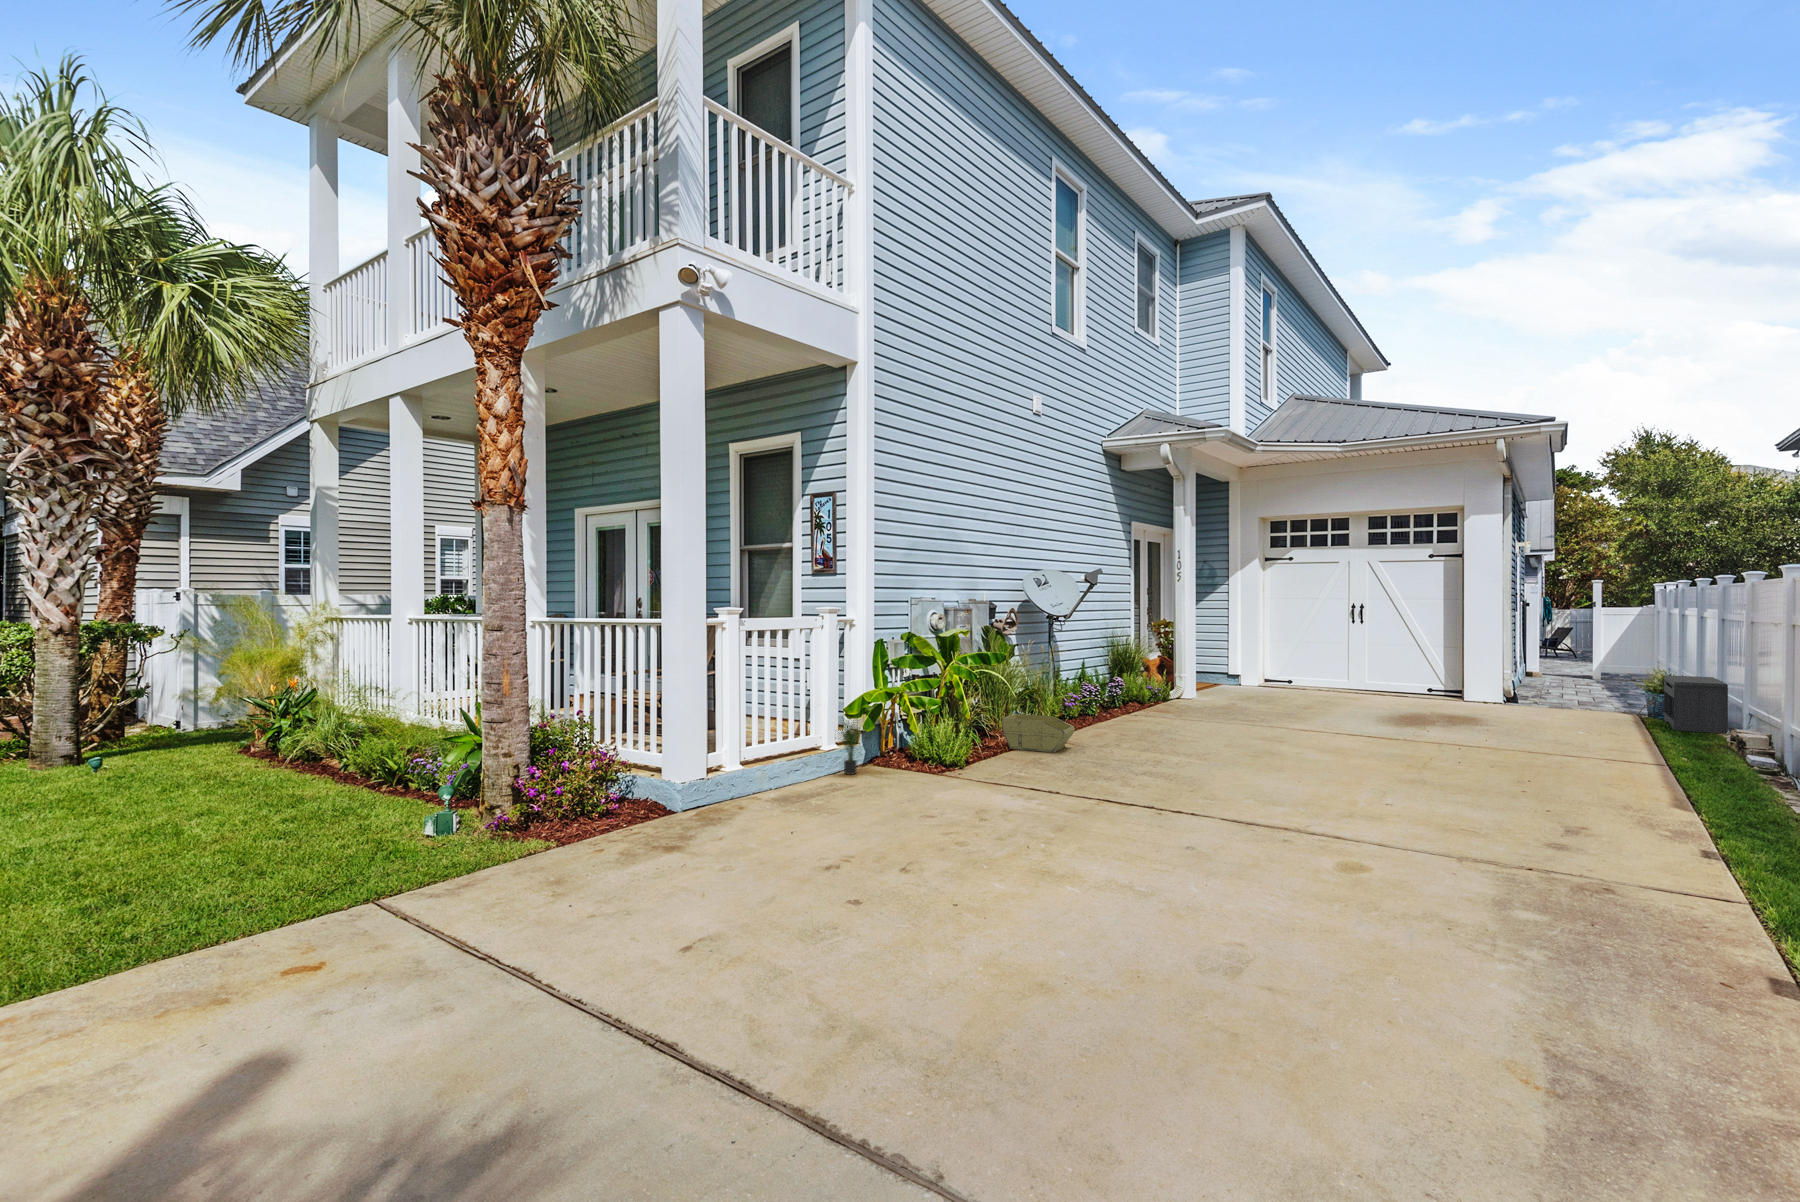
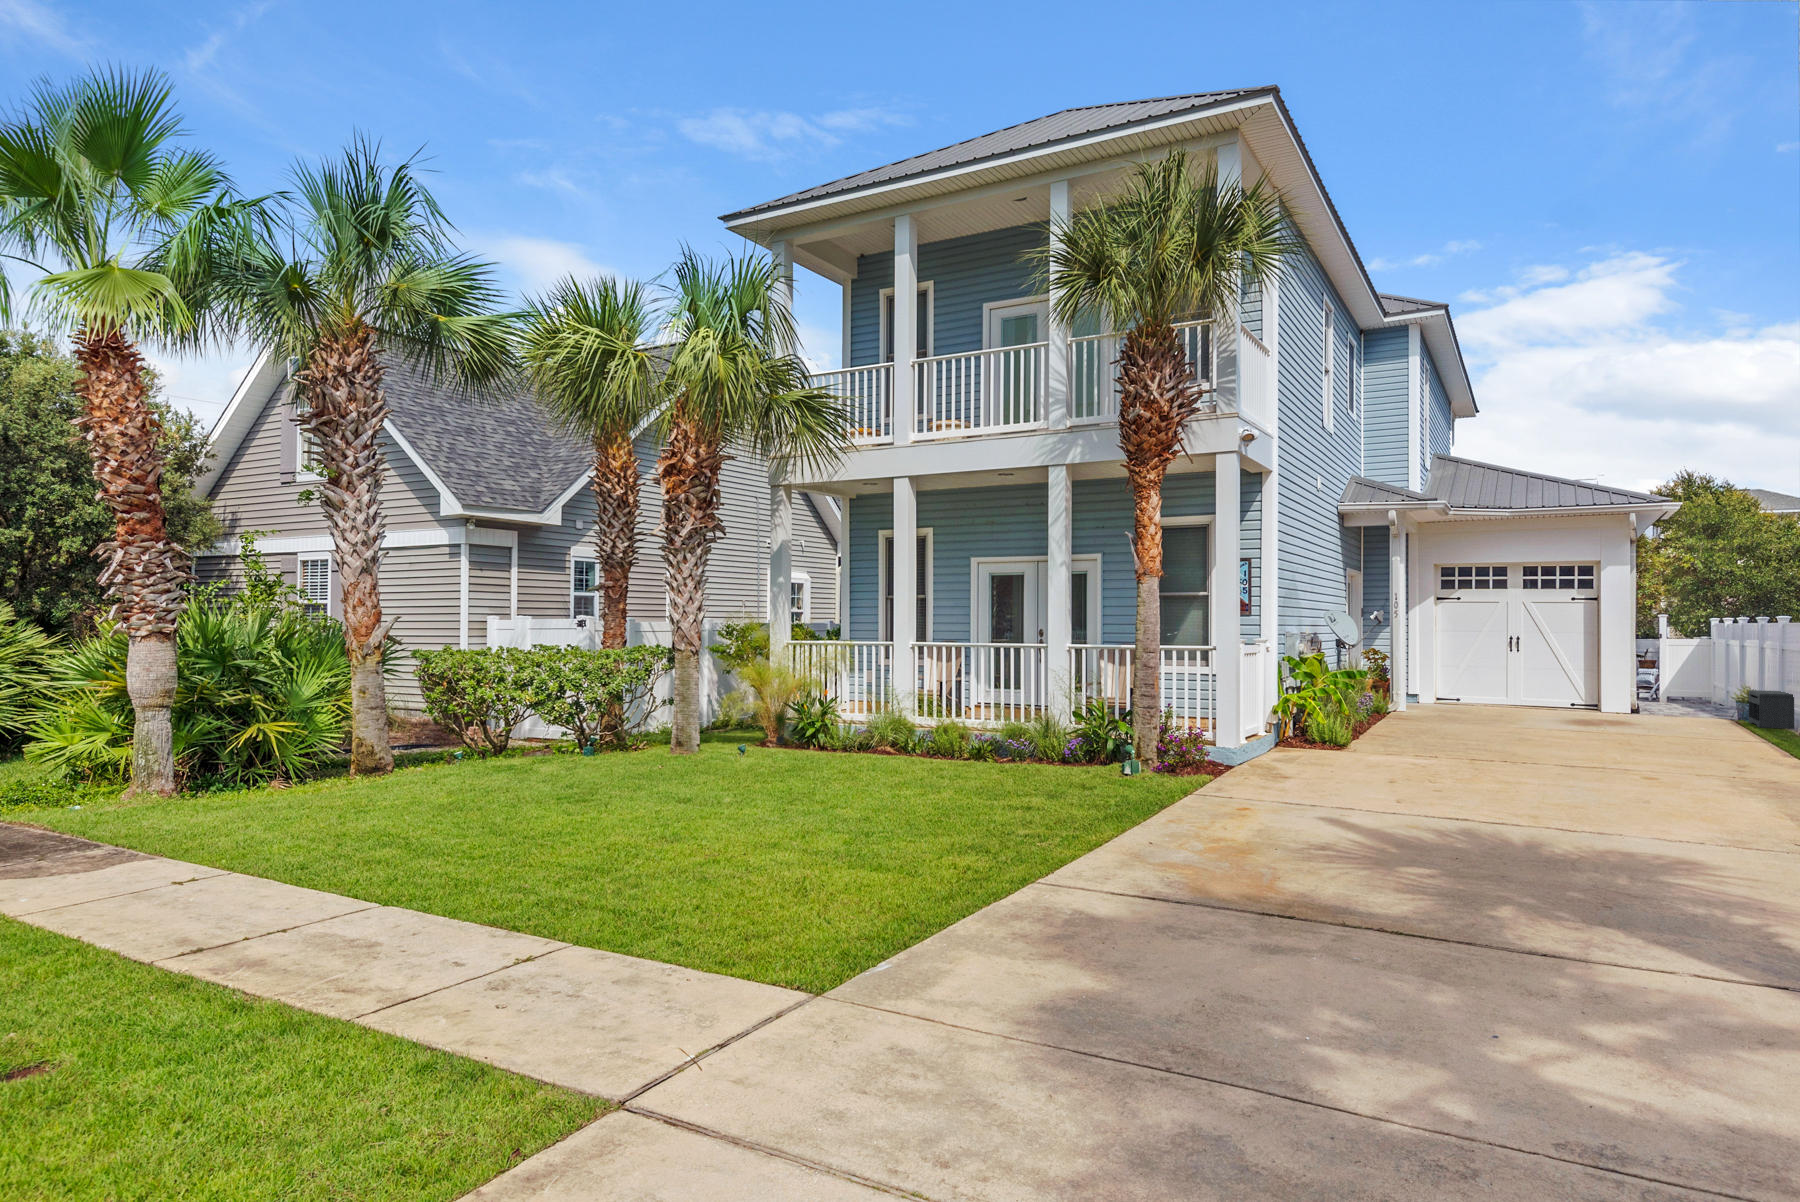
storage bin: present [1002,714,1075,752] -> none [1339,715,1390,741]
potted plant: present [838,719,864,775] -> present [773,709,789,744]

